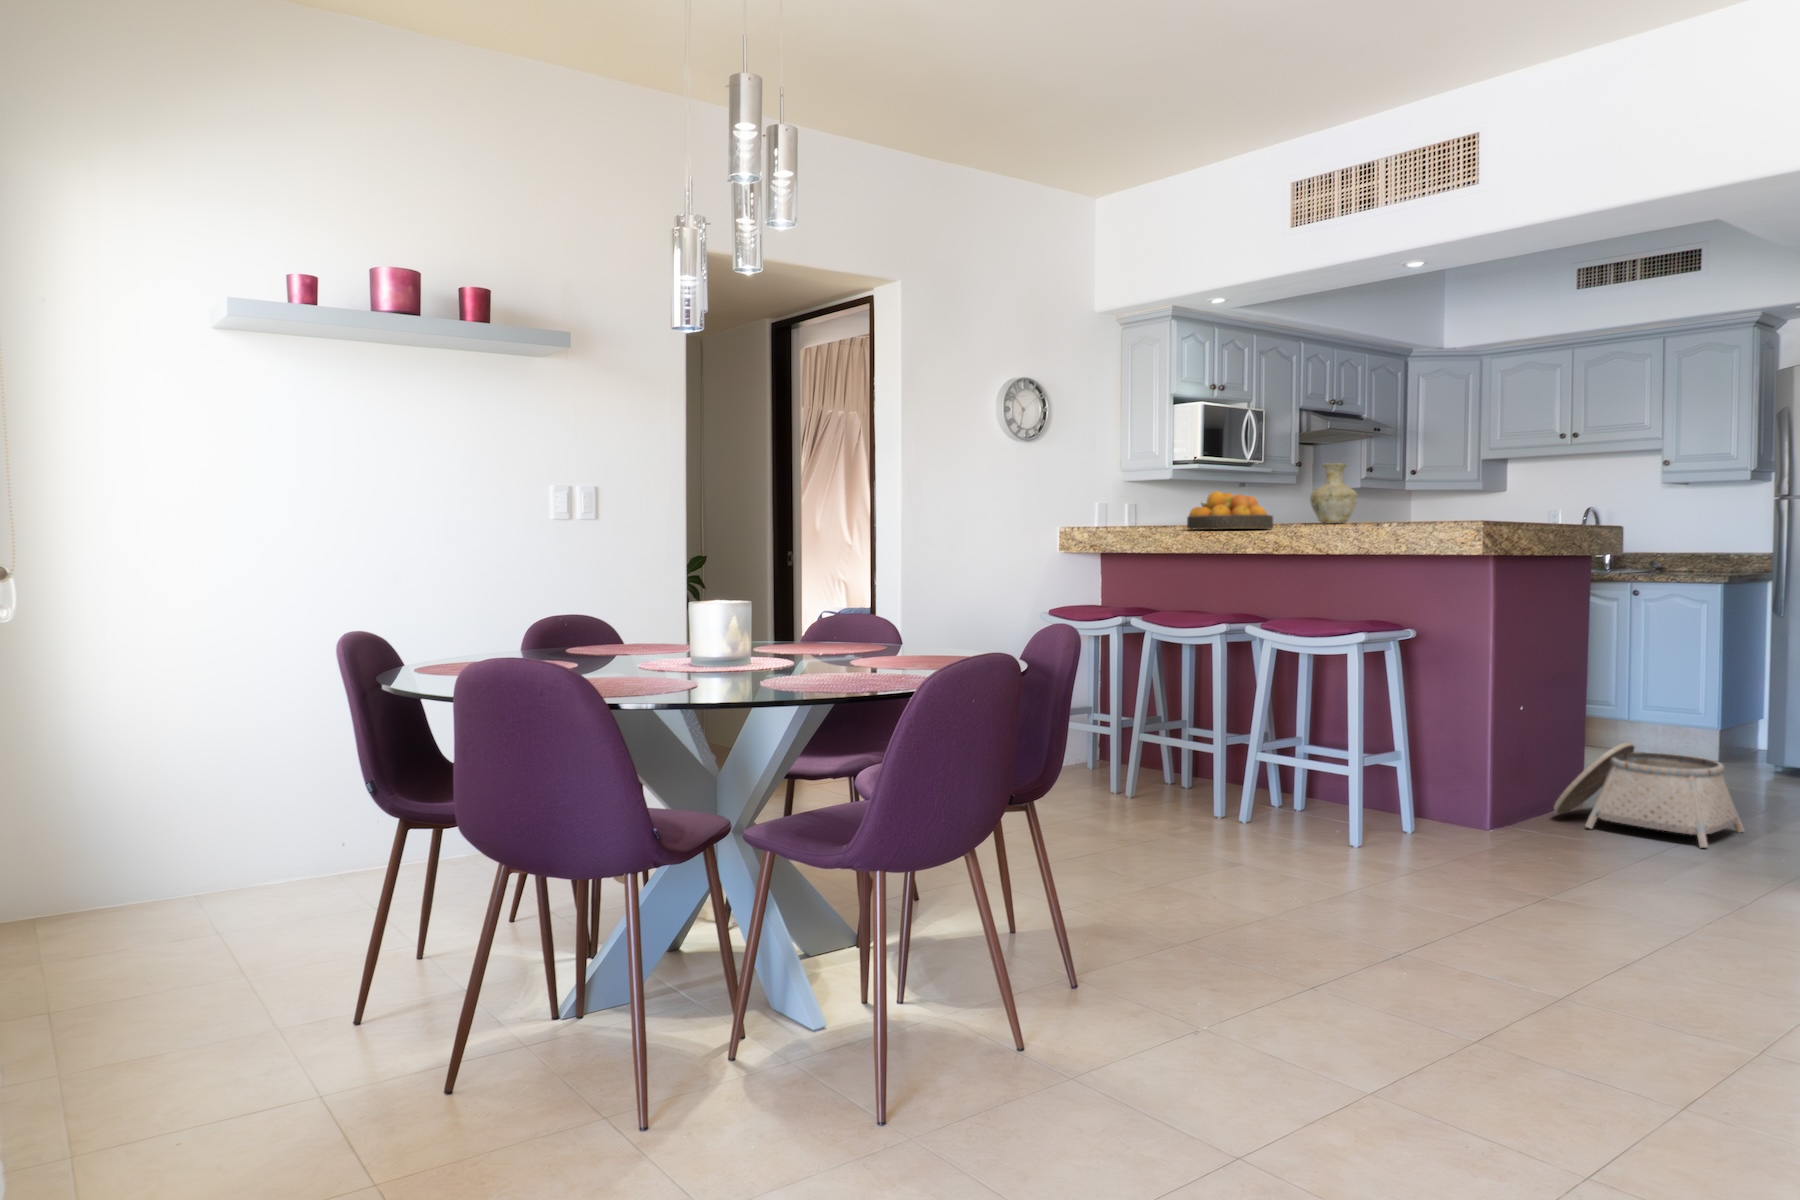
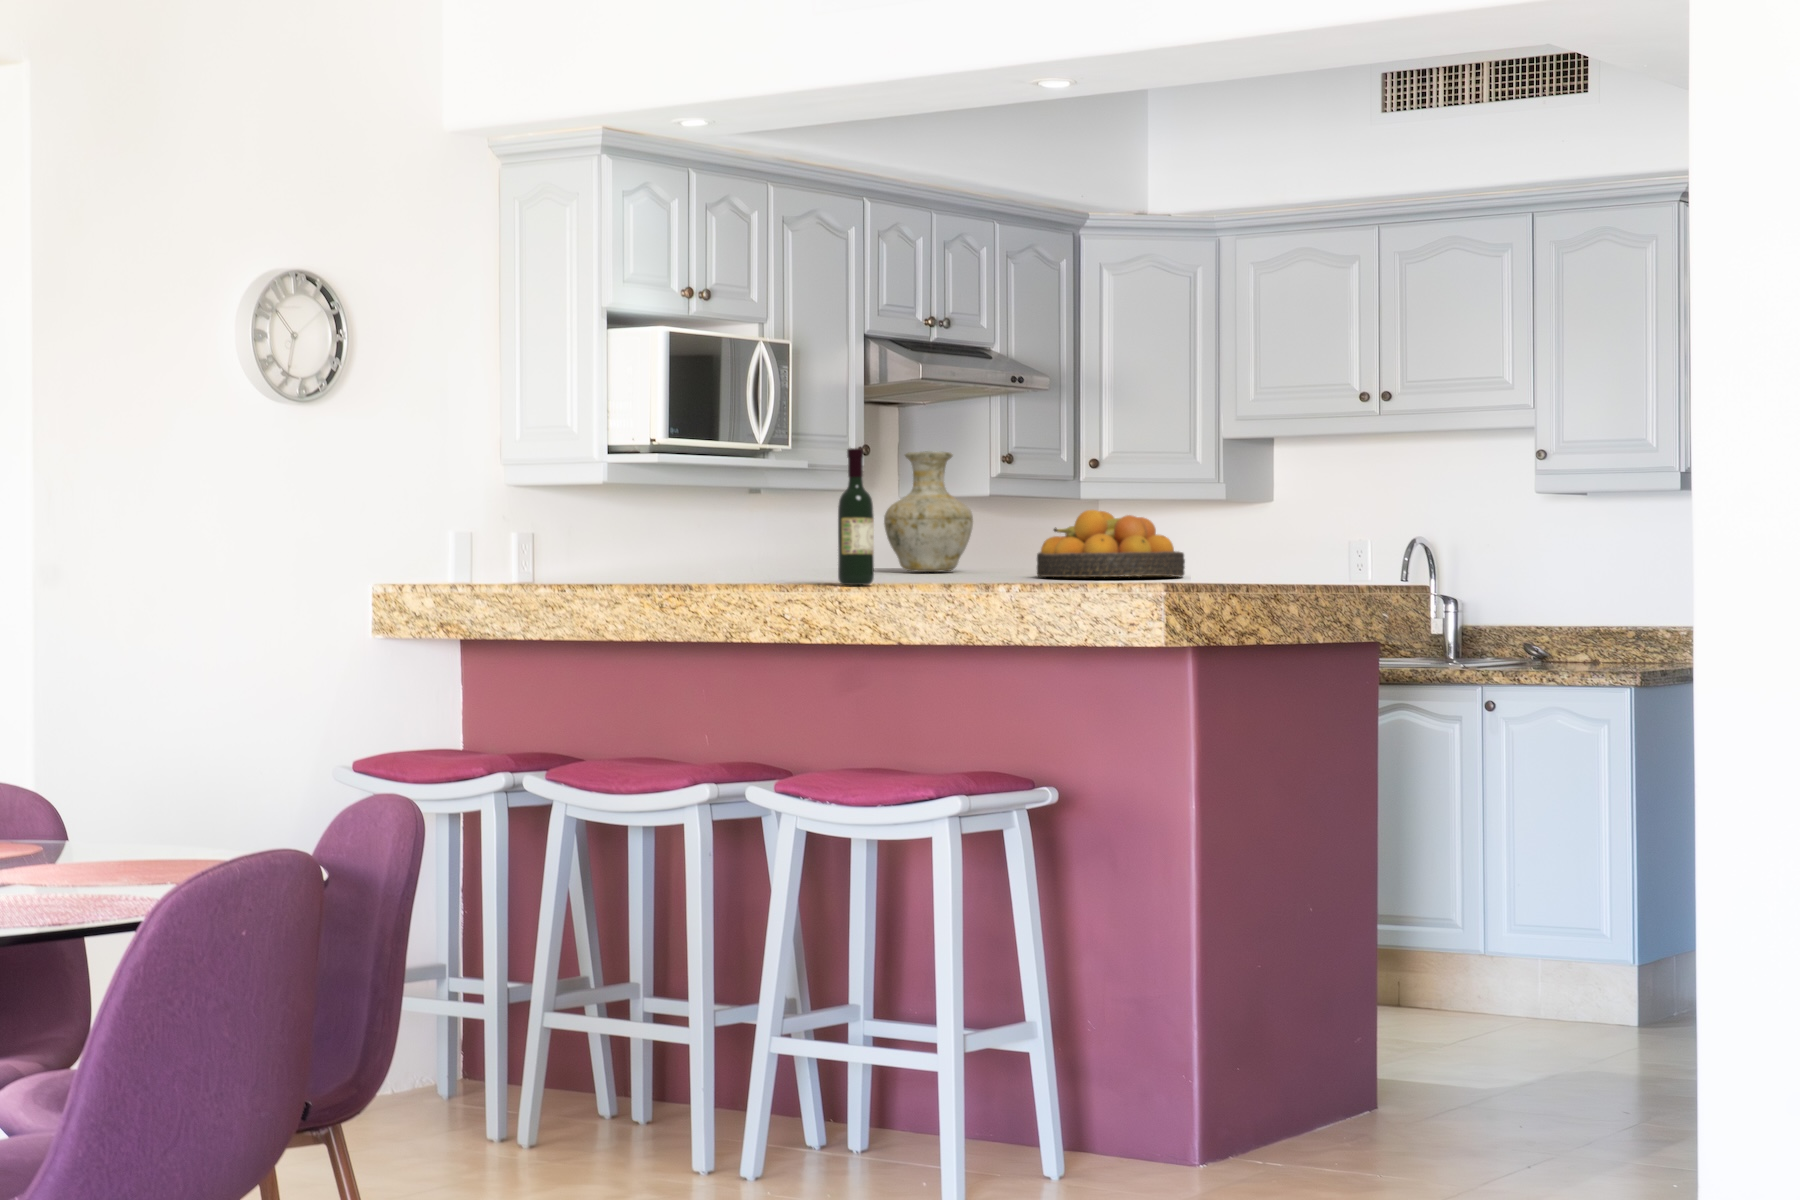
wine bottle: none [1291,458,1310,527] -> present [838,448,874,585]
fruit bowl: present [1187,491,1273,529] -> present [1037,510,1185,577]
basket: present [1554,743,1744,848] -> none [1307,985,1611,1170]

